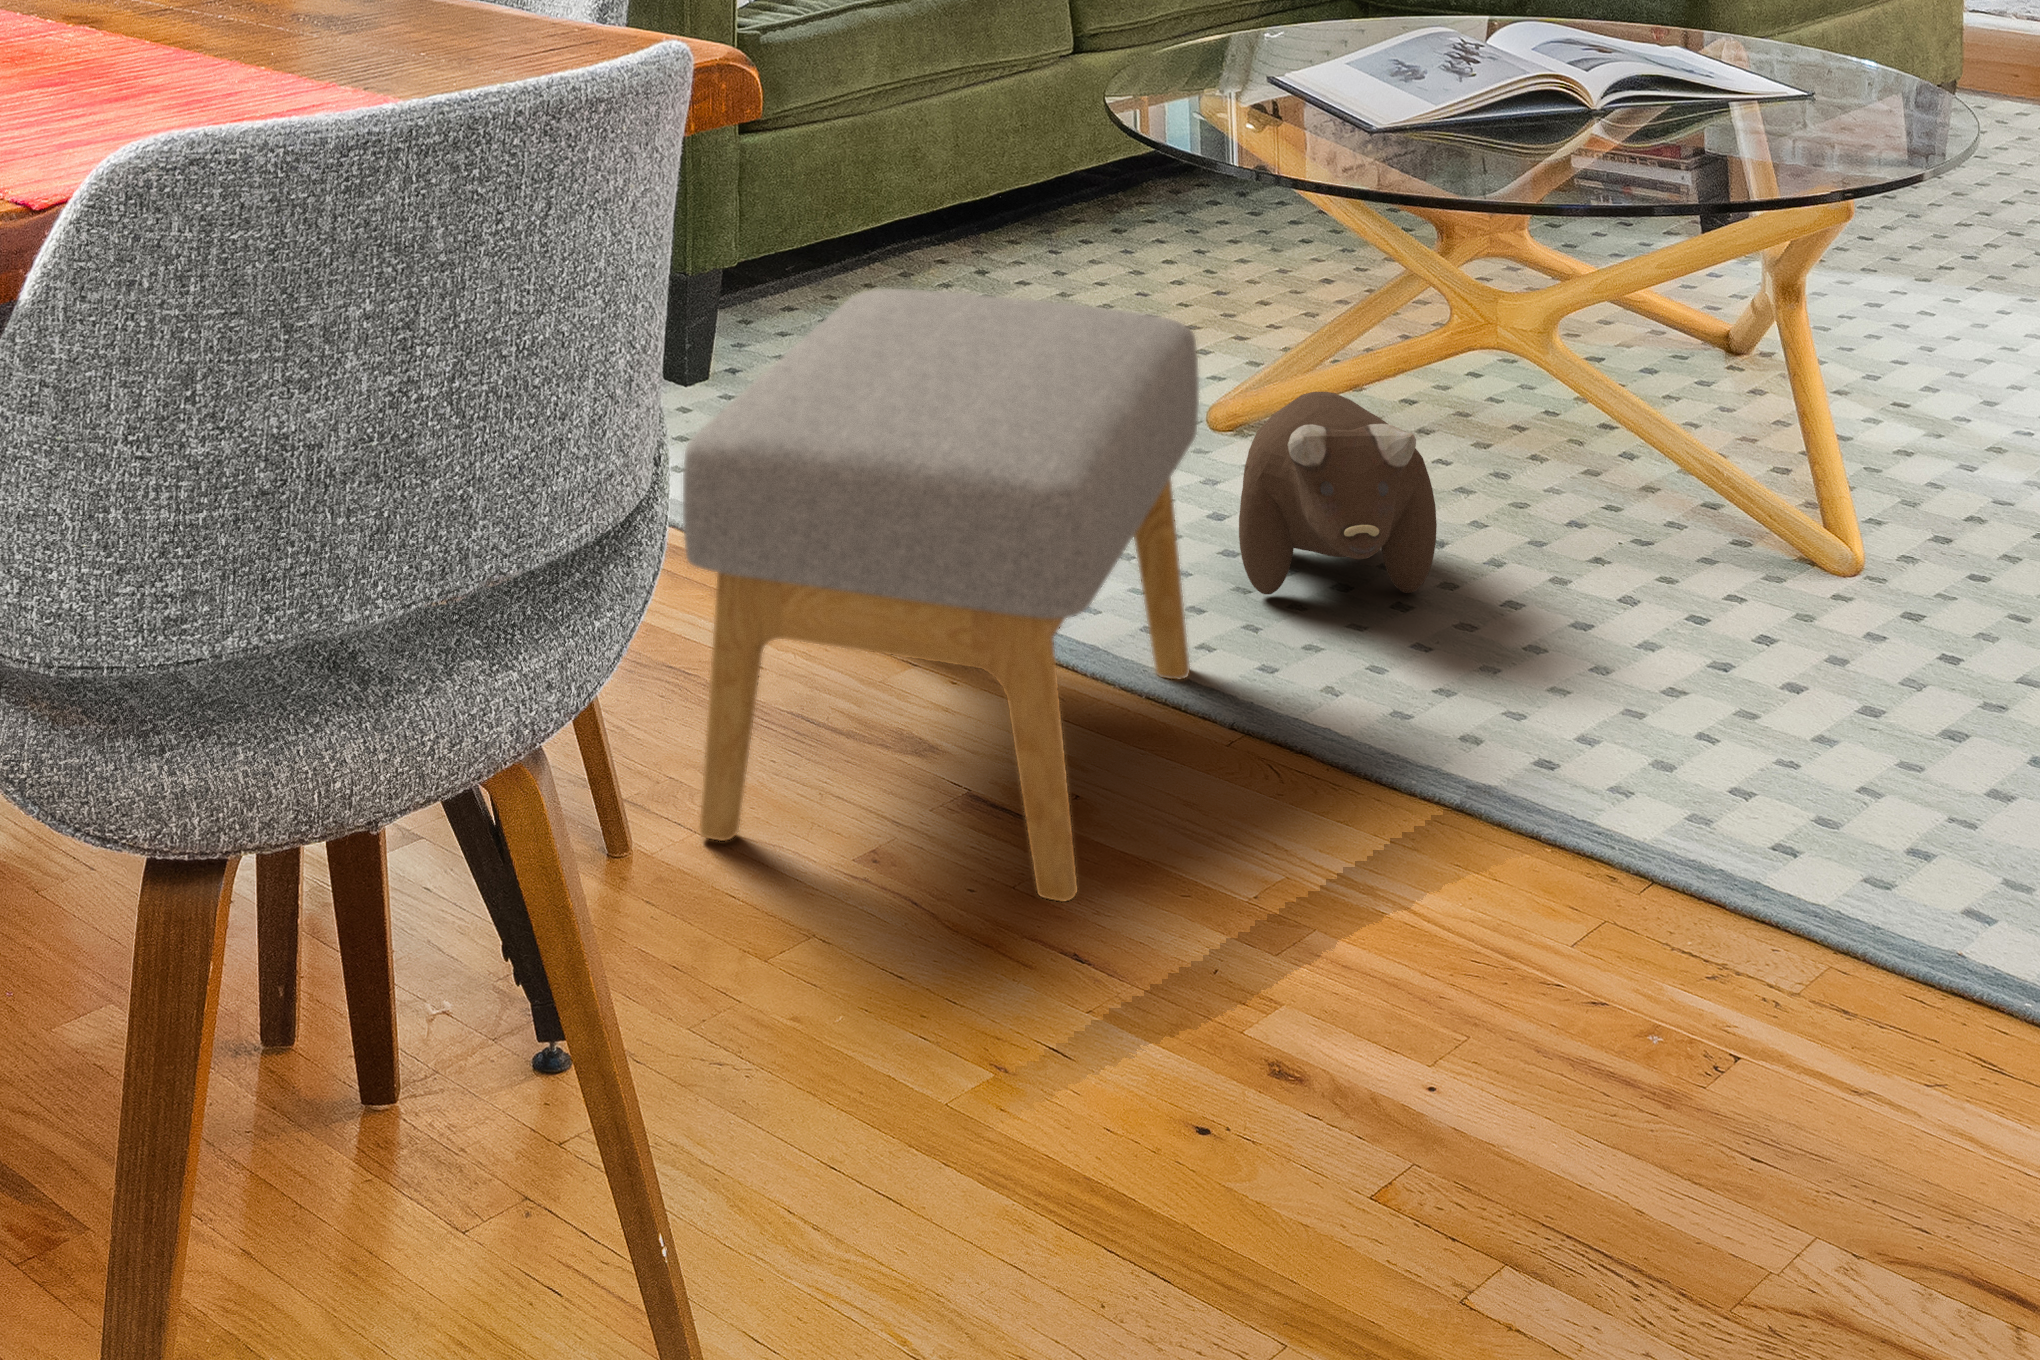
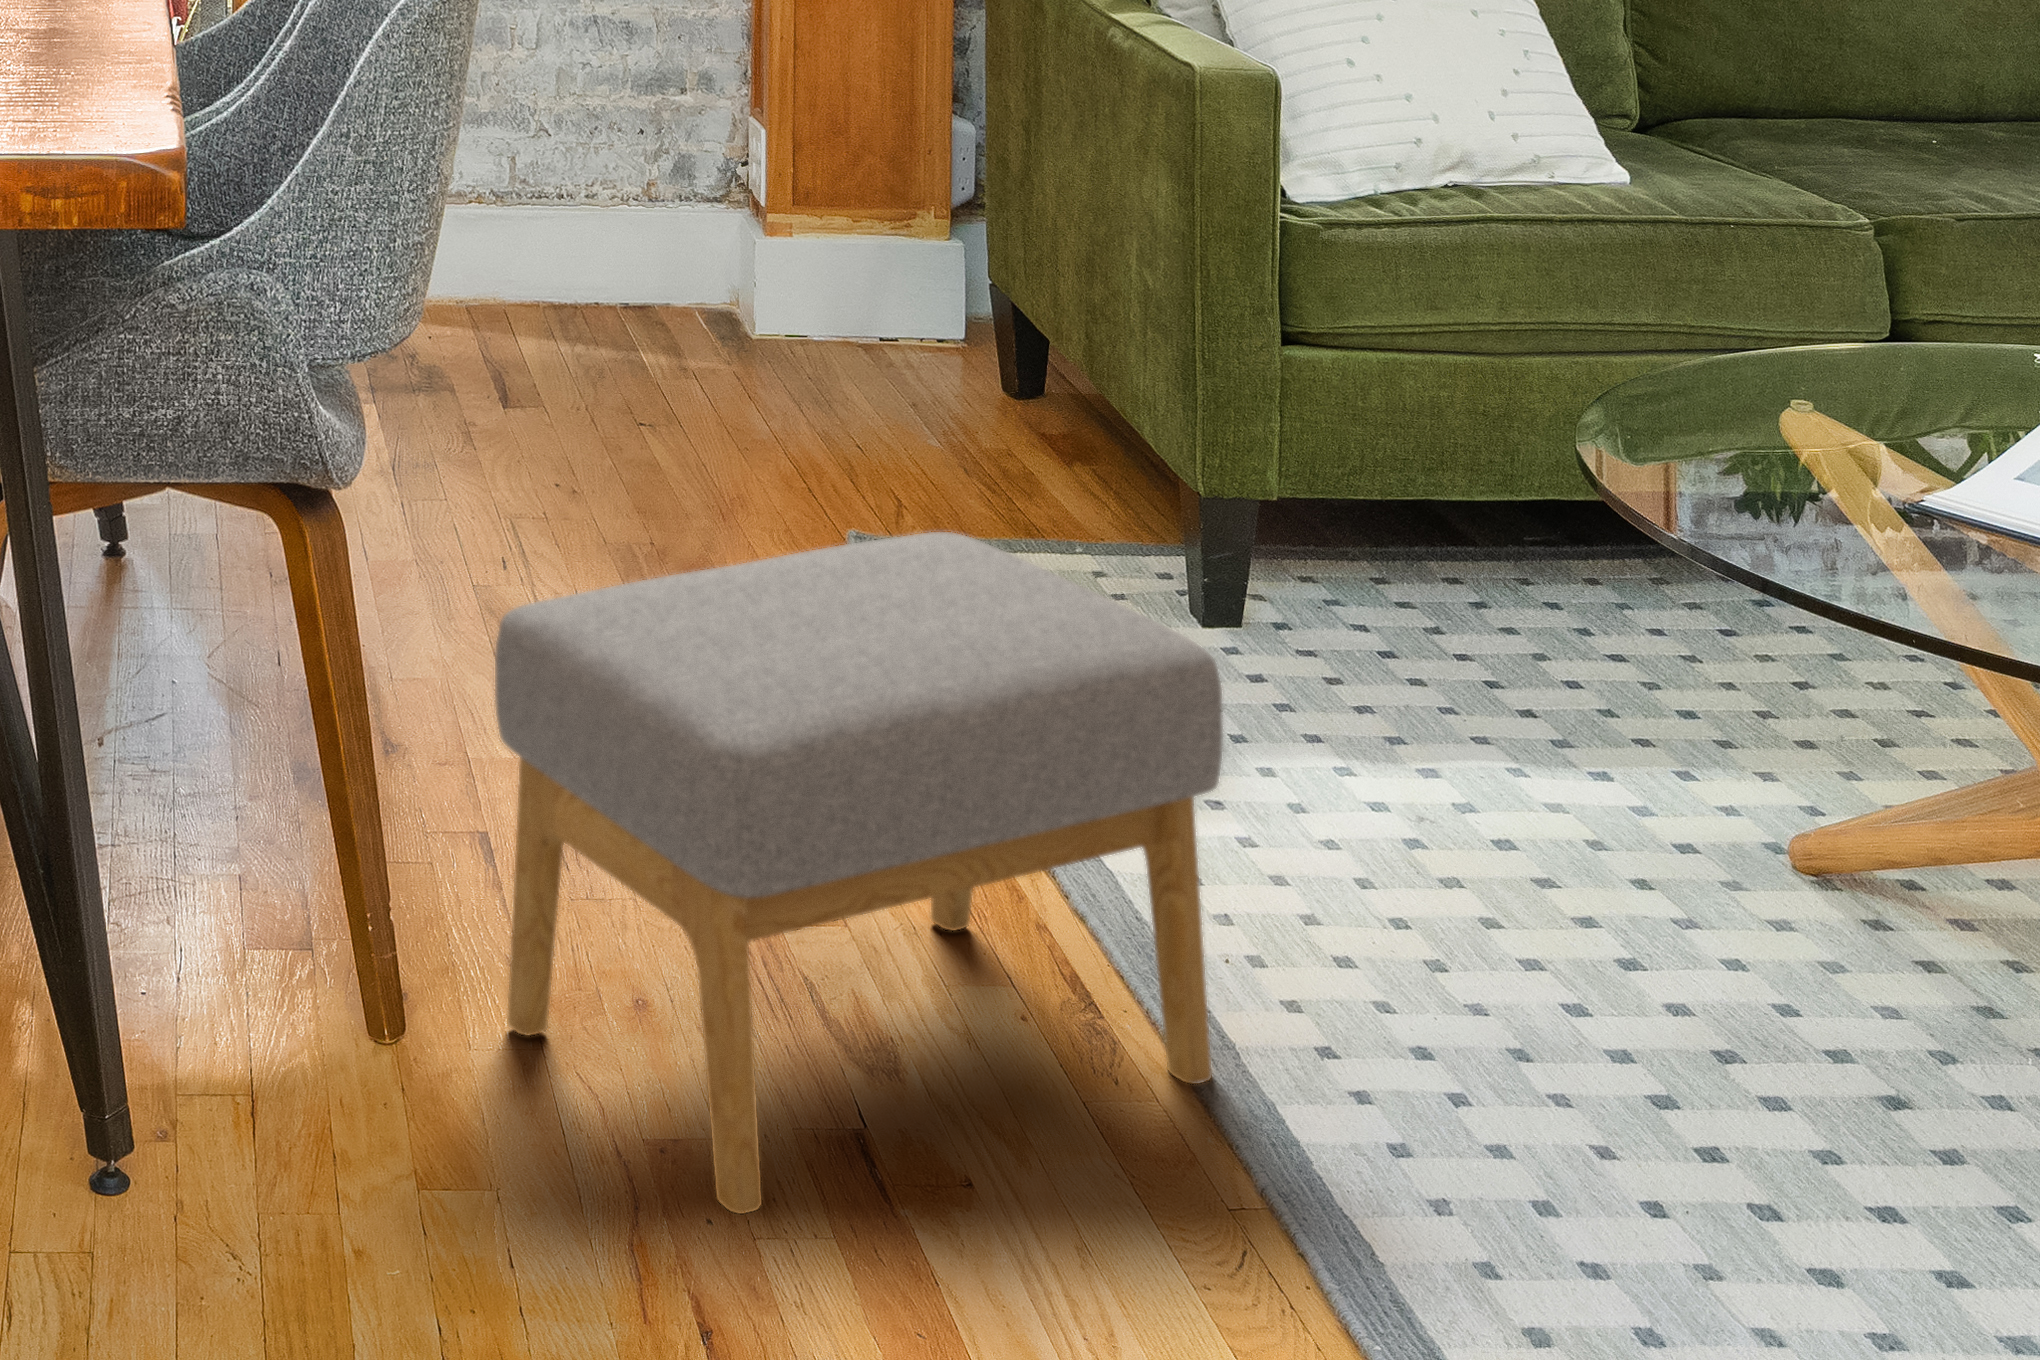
plush toy: present [1239,392,1437,594] -> none [1384,811,1662,1106]

